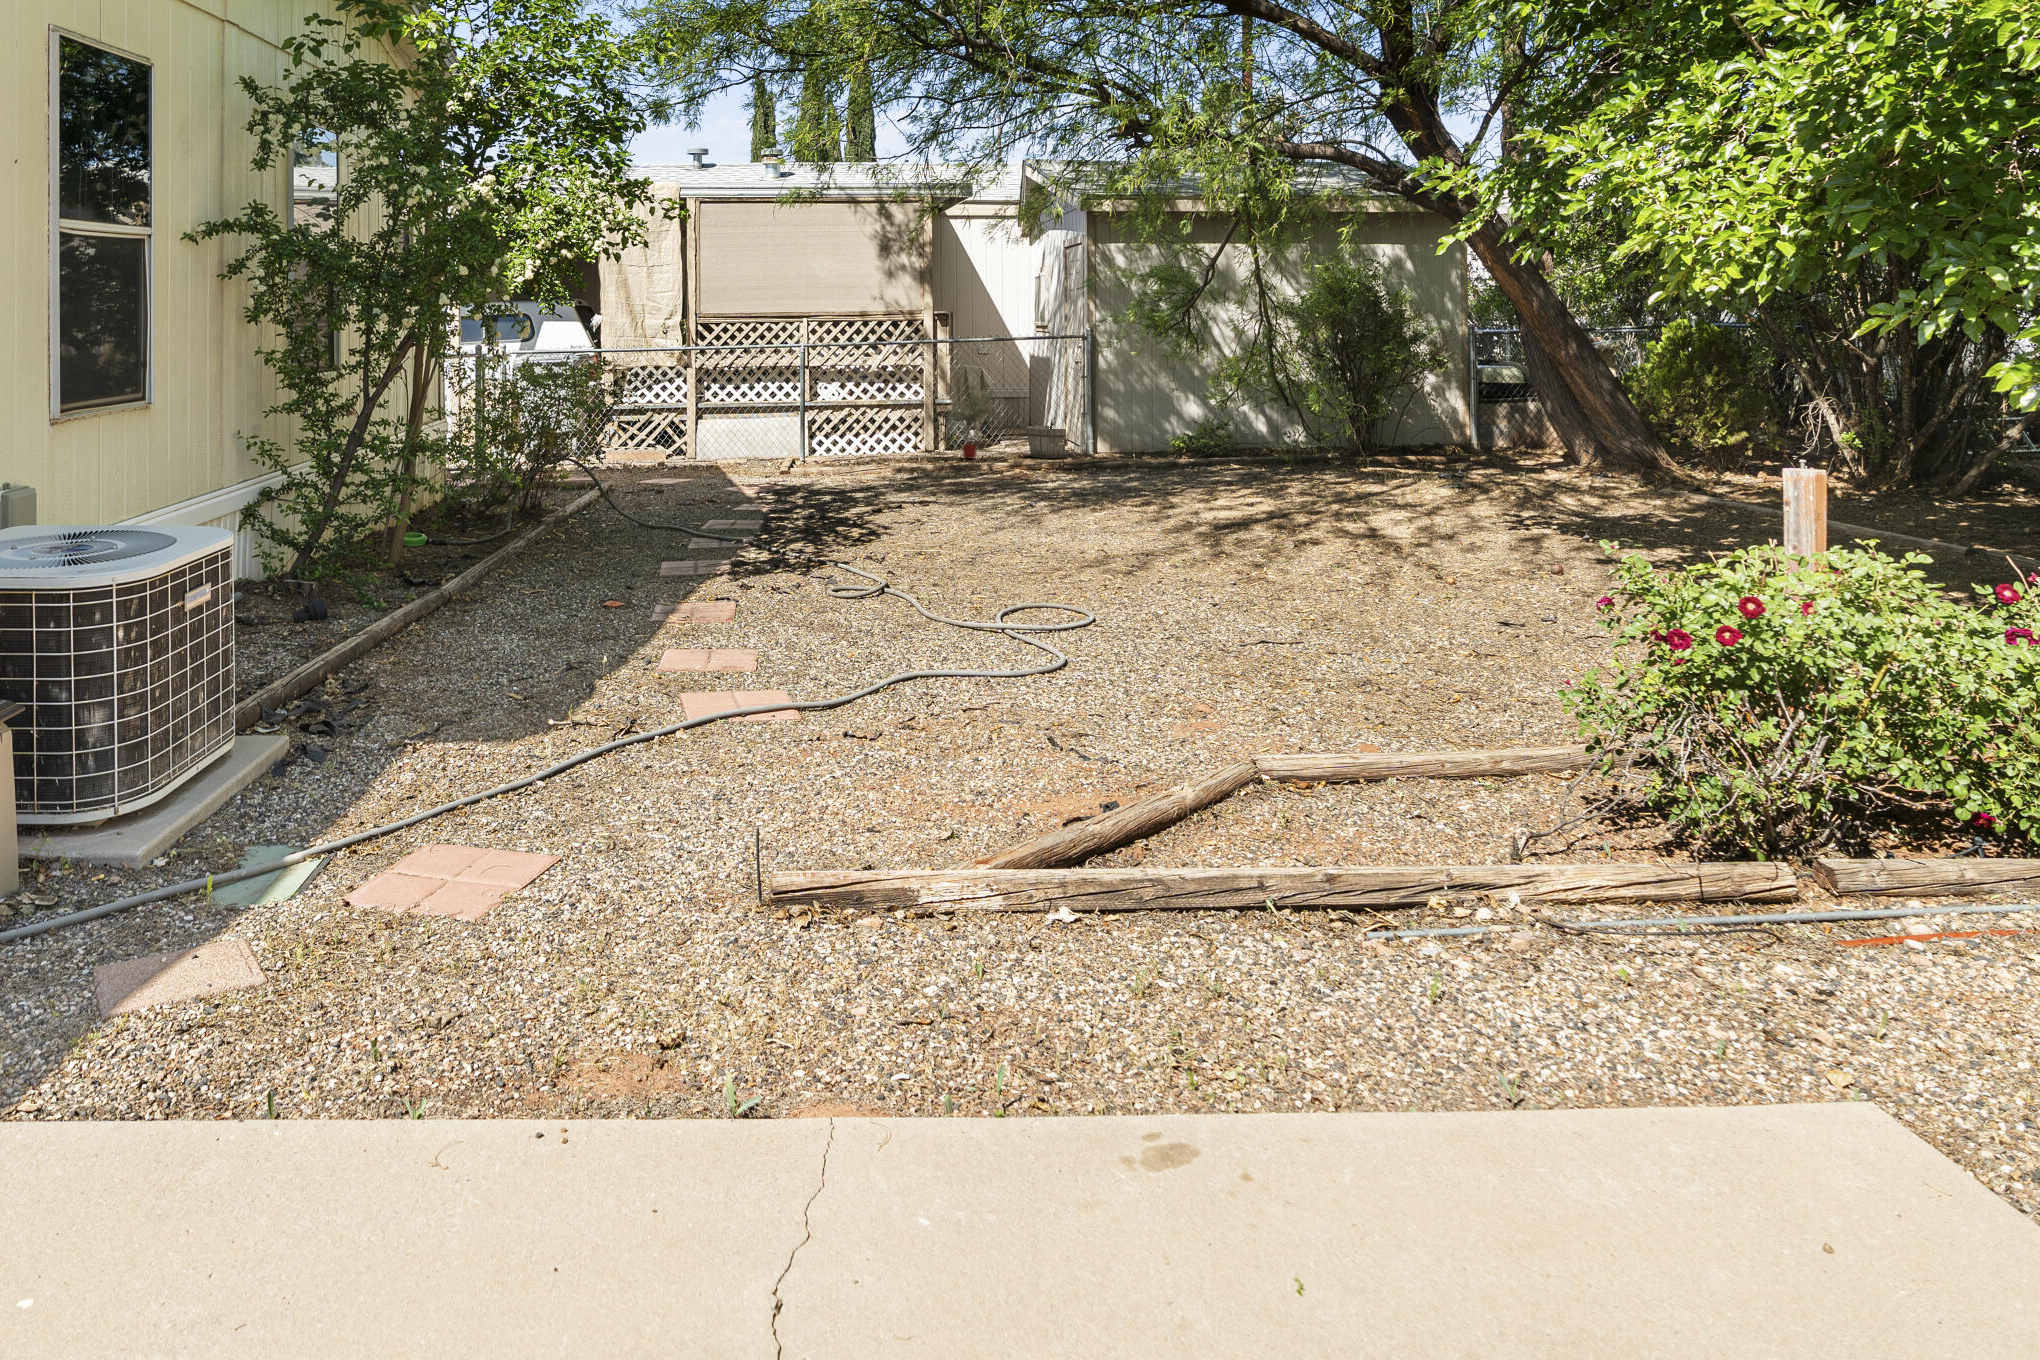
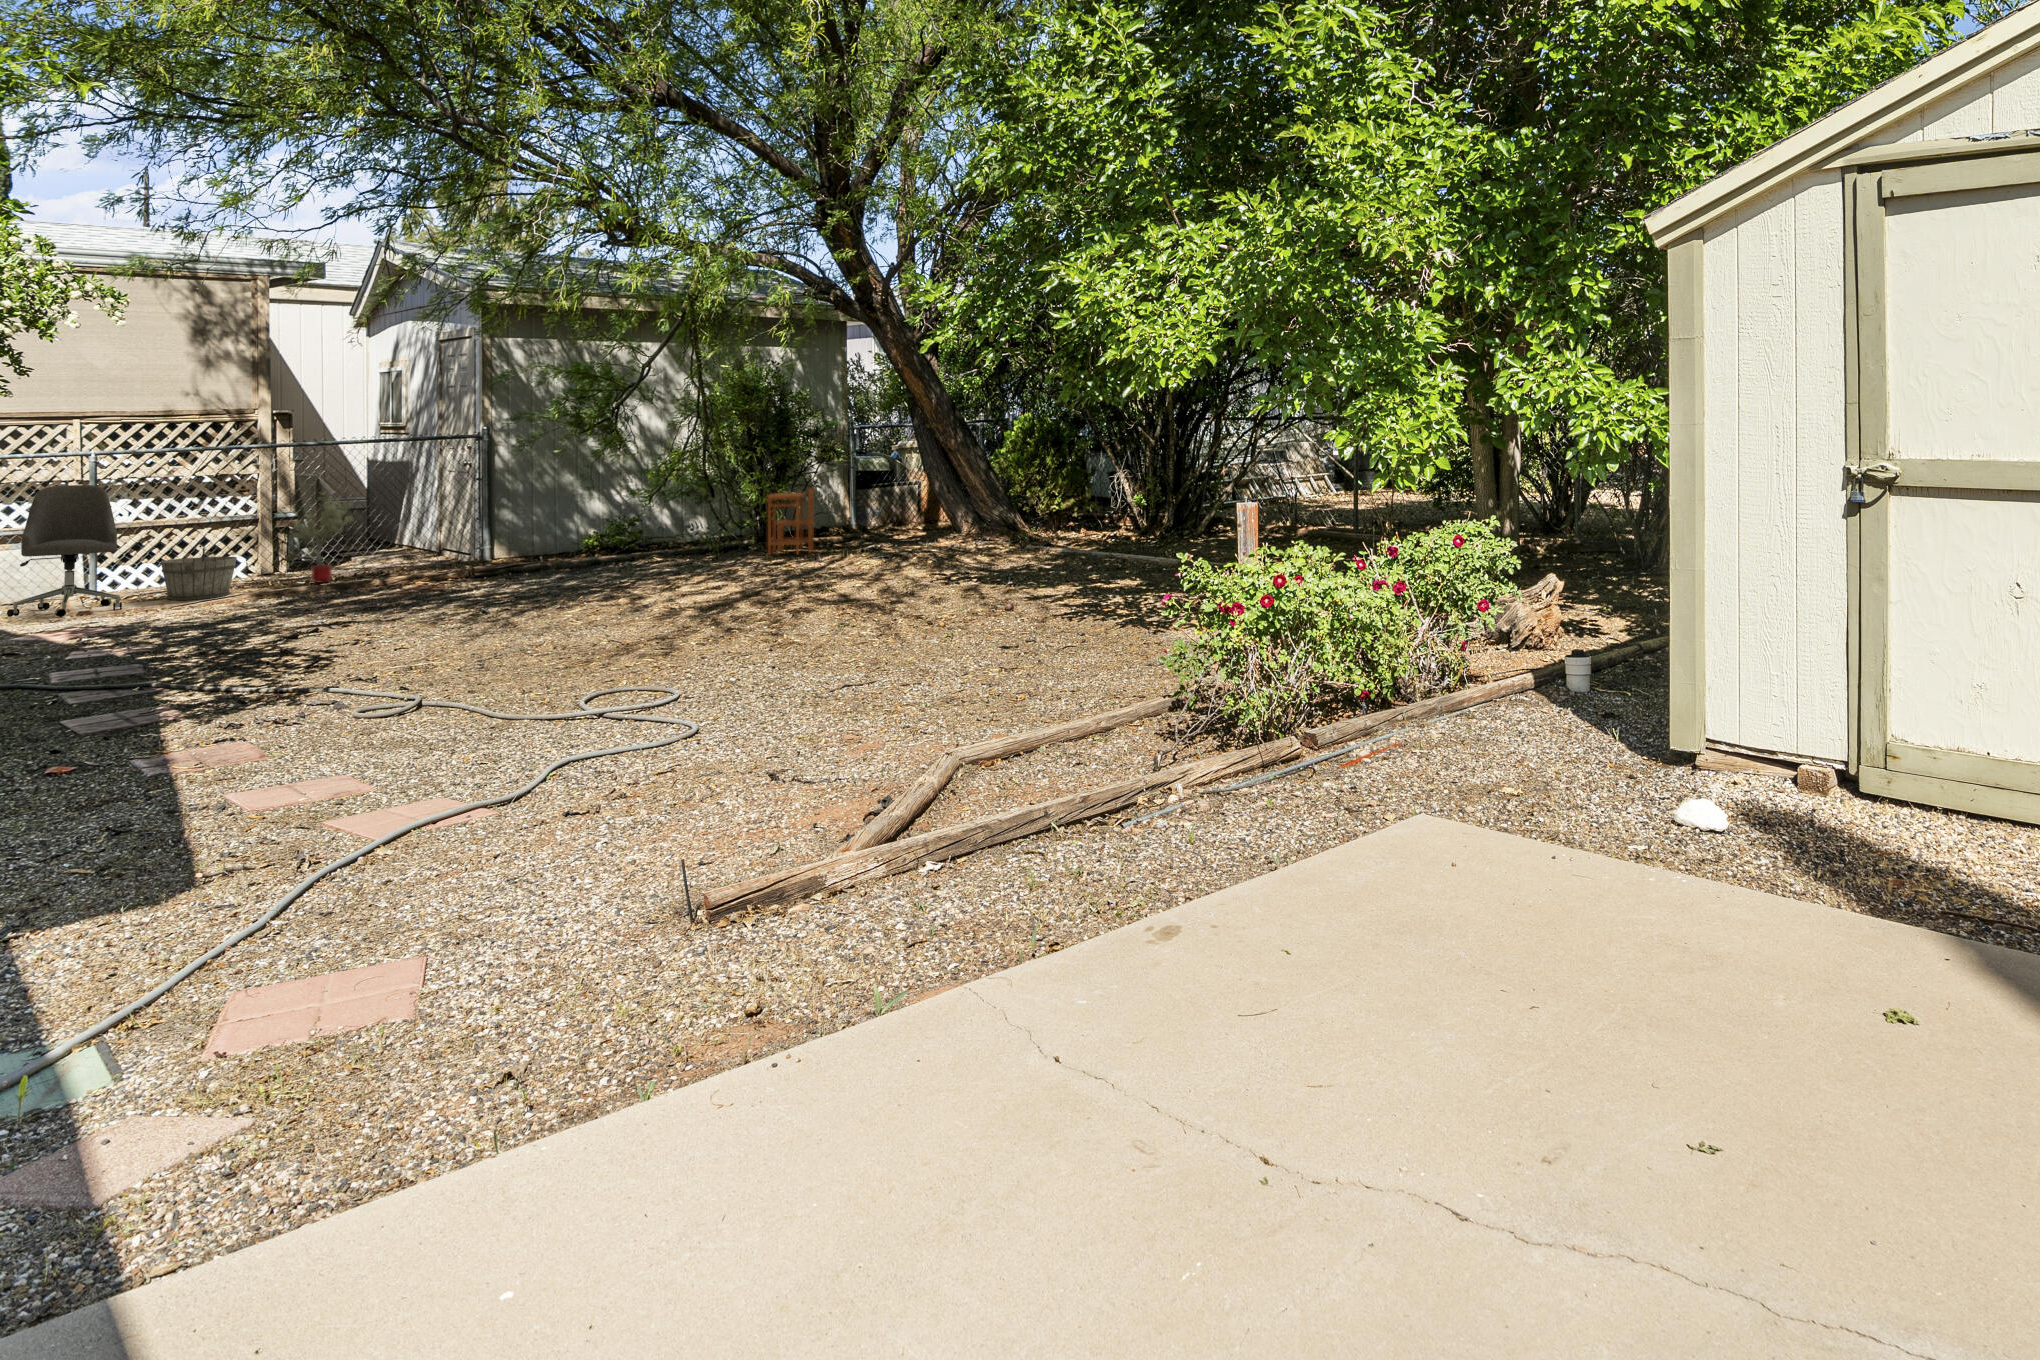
chair: none [763,370,828,469] -> present [7,485,122,617]
side table: none [1356,400,1412,471] -> present [768,488,814,554]
wooden bucket: present [1026,417,1069,458] -> present [161,545,237,600]

